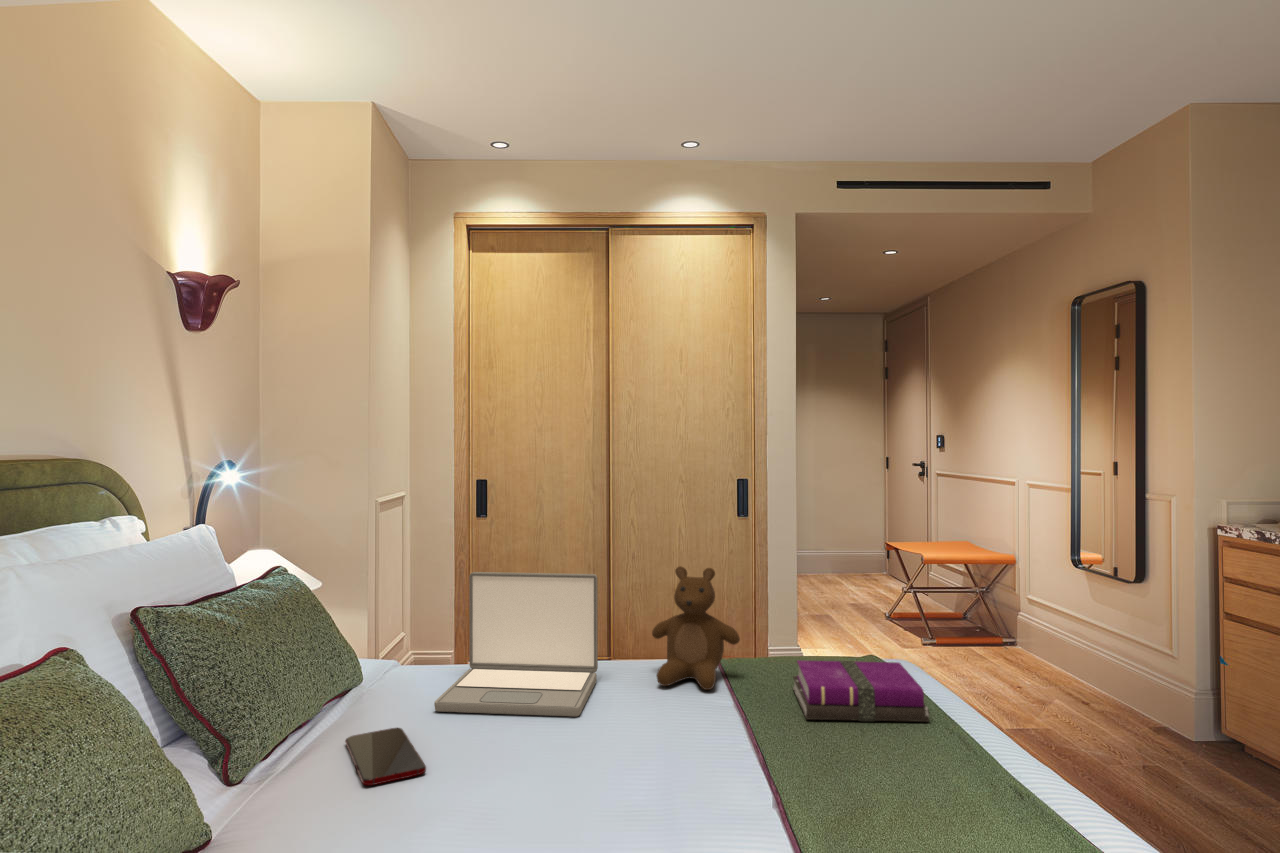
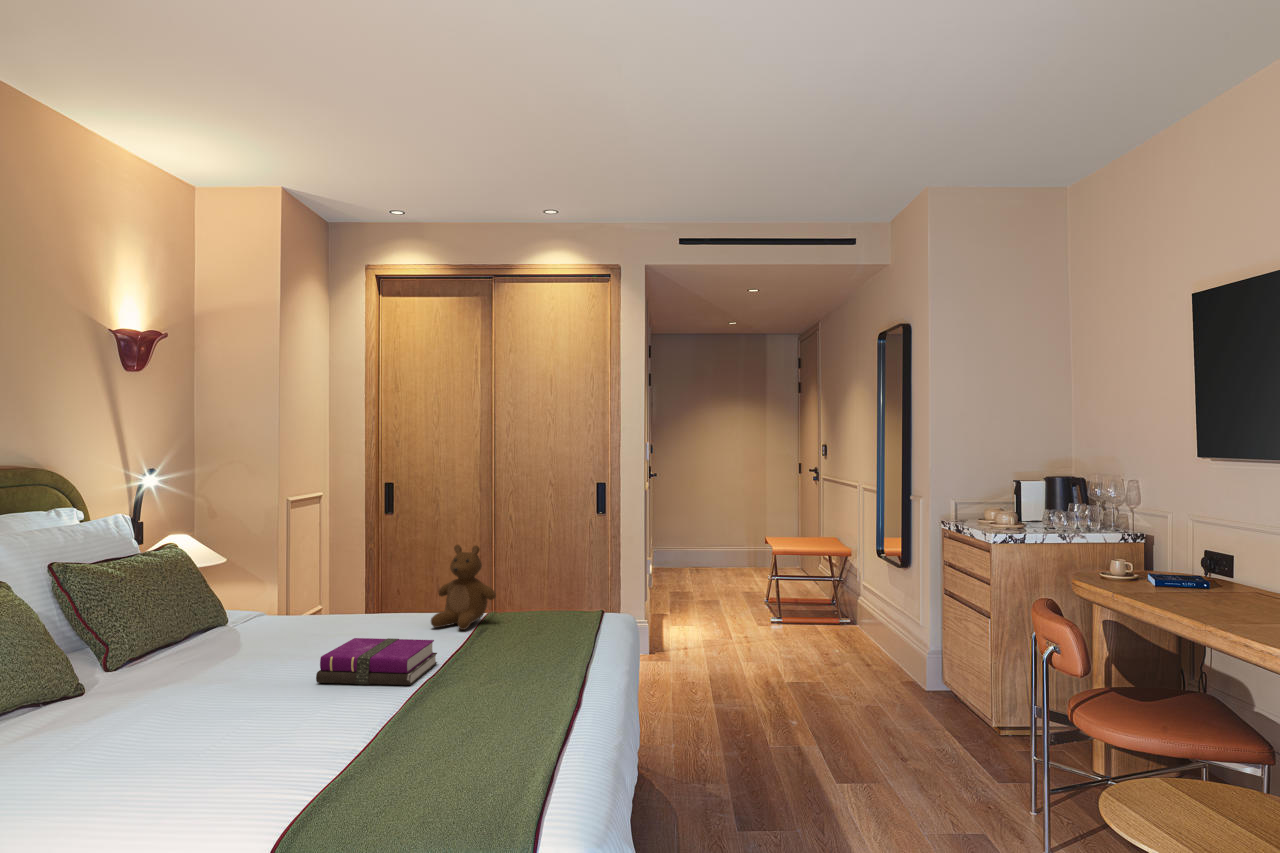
laptop: present [434,572,598,717] -> none [265,548,394,643]
notebook: present [793,660,929,722] -> present [316,638,437,685]
smartphone: present [345,728,426,785] -> none [188,646,234,672]

